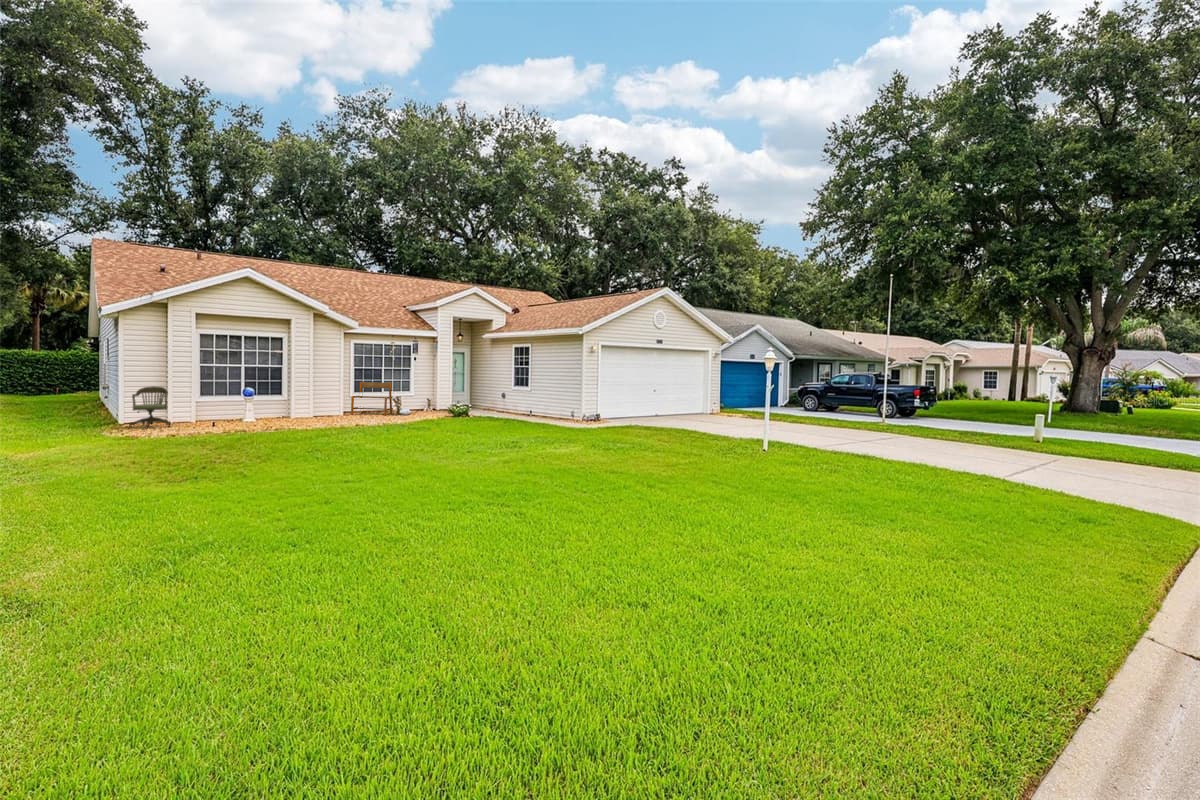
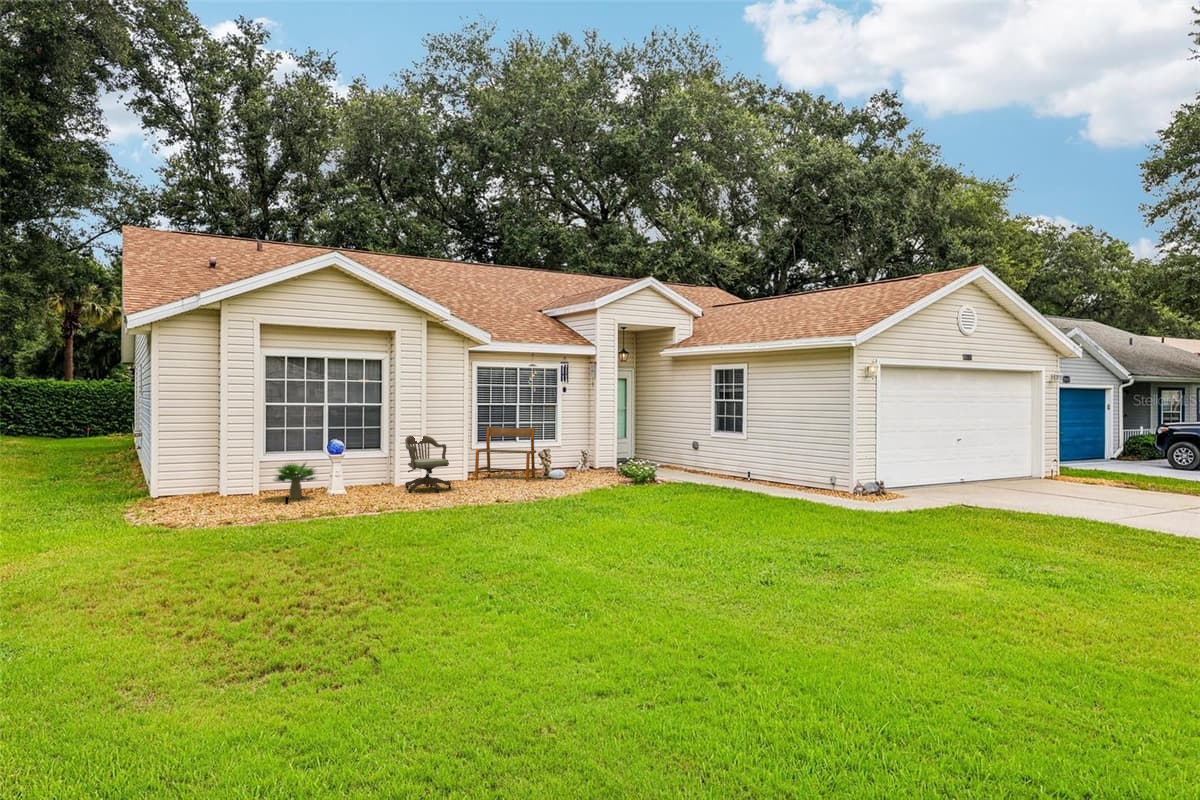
chair: present [129,386,171,429] -> present [405,435,451,493]
potted plant: none [205,399,240,424] -> present [274,462,315,499]

